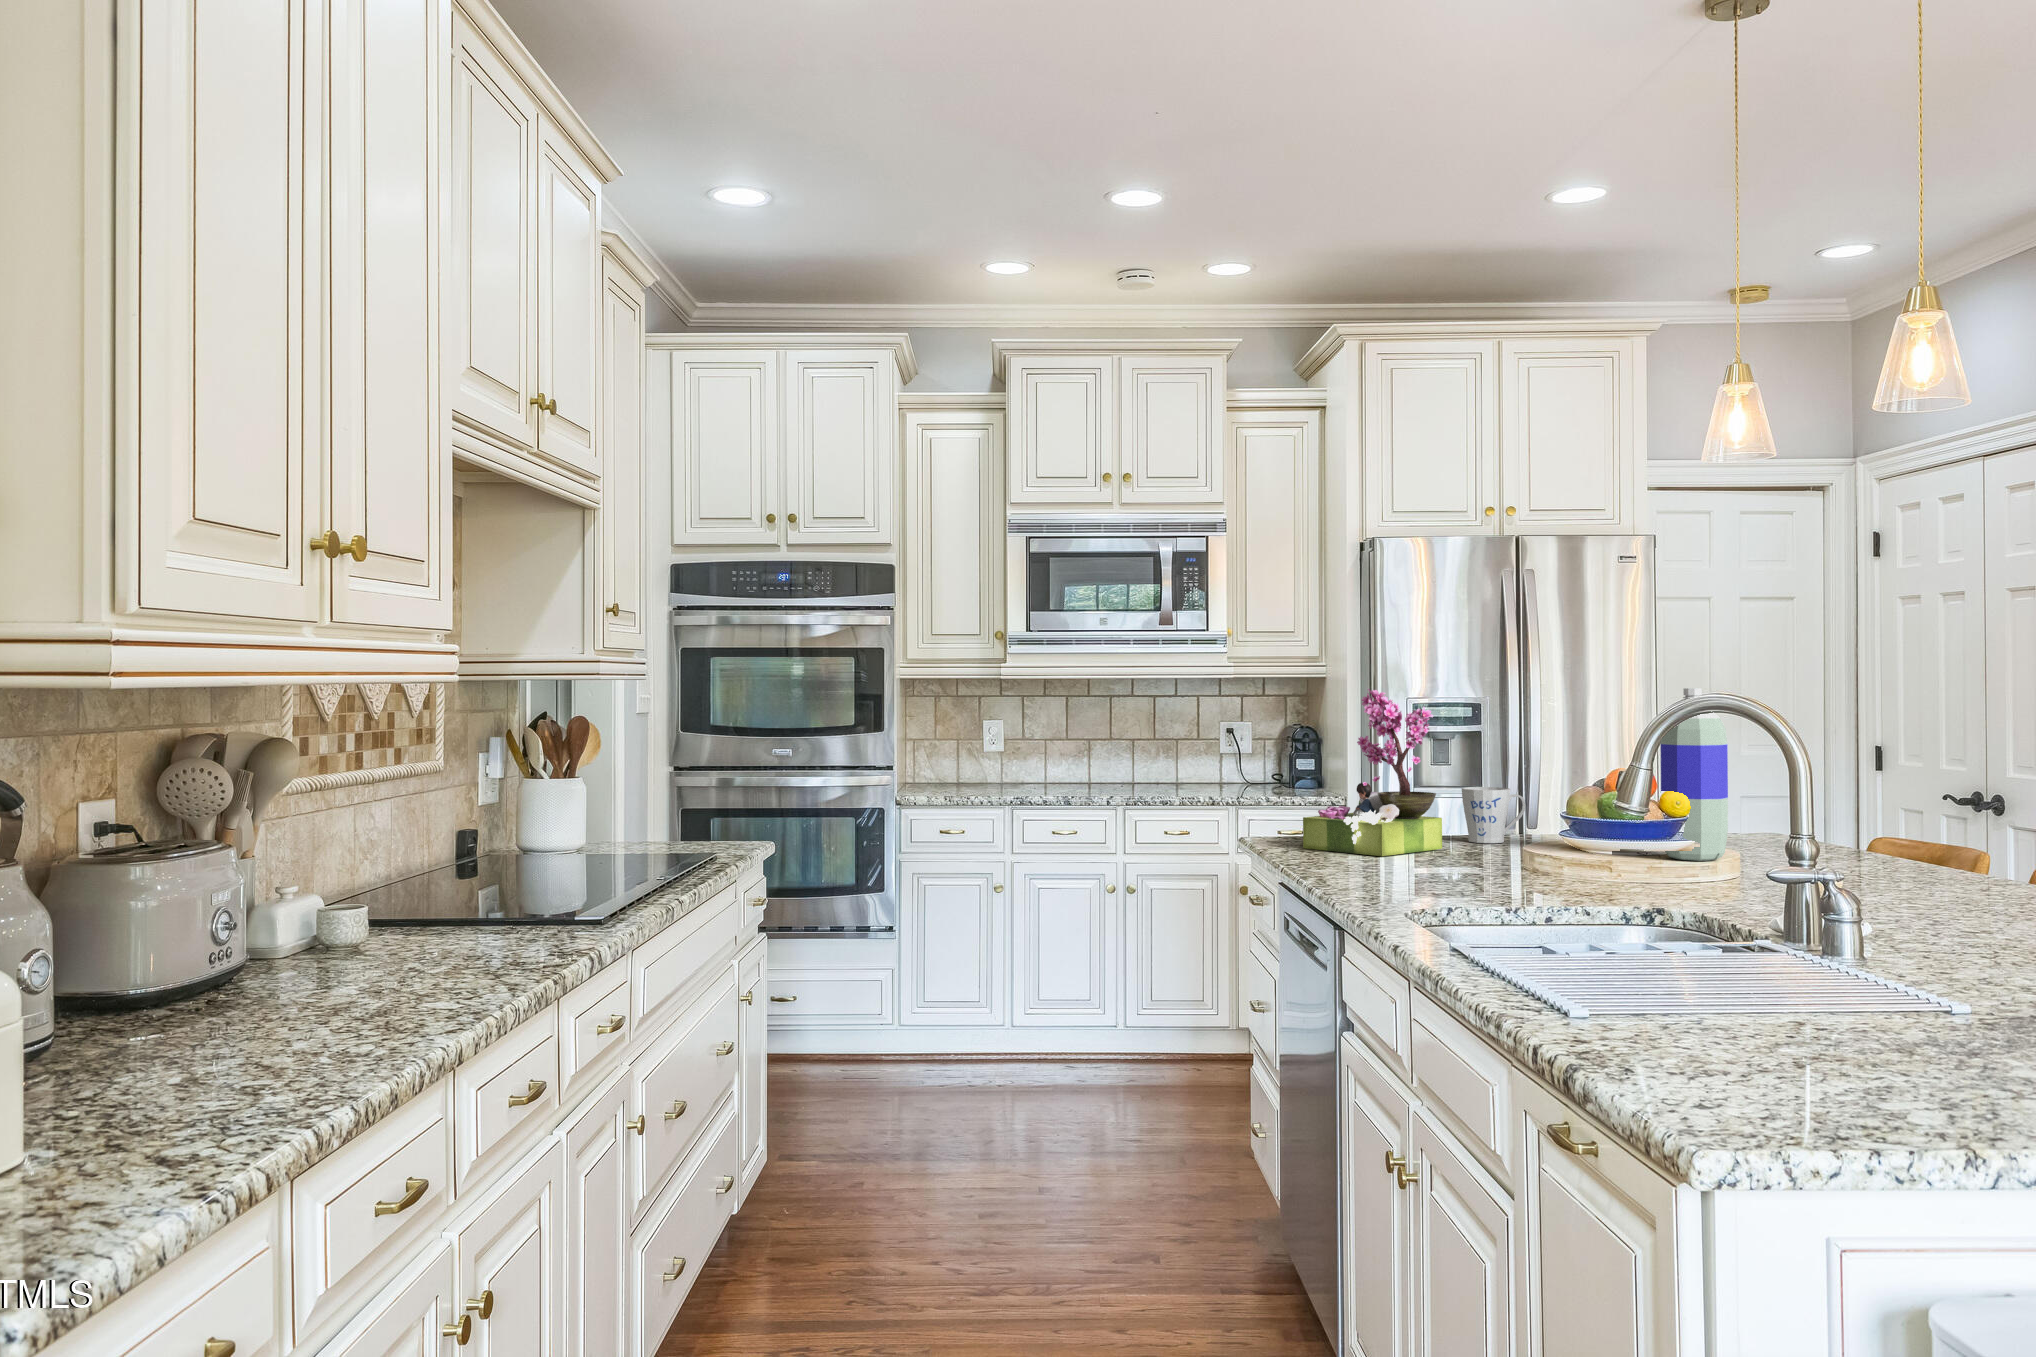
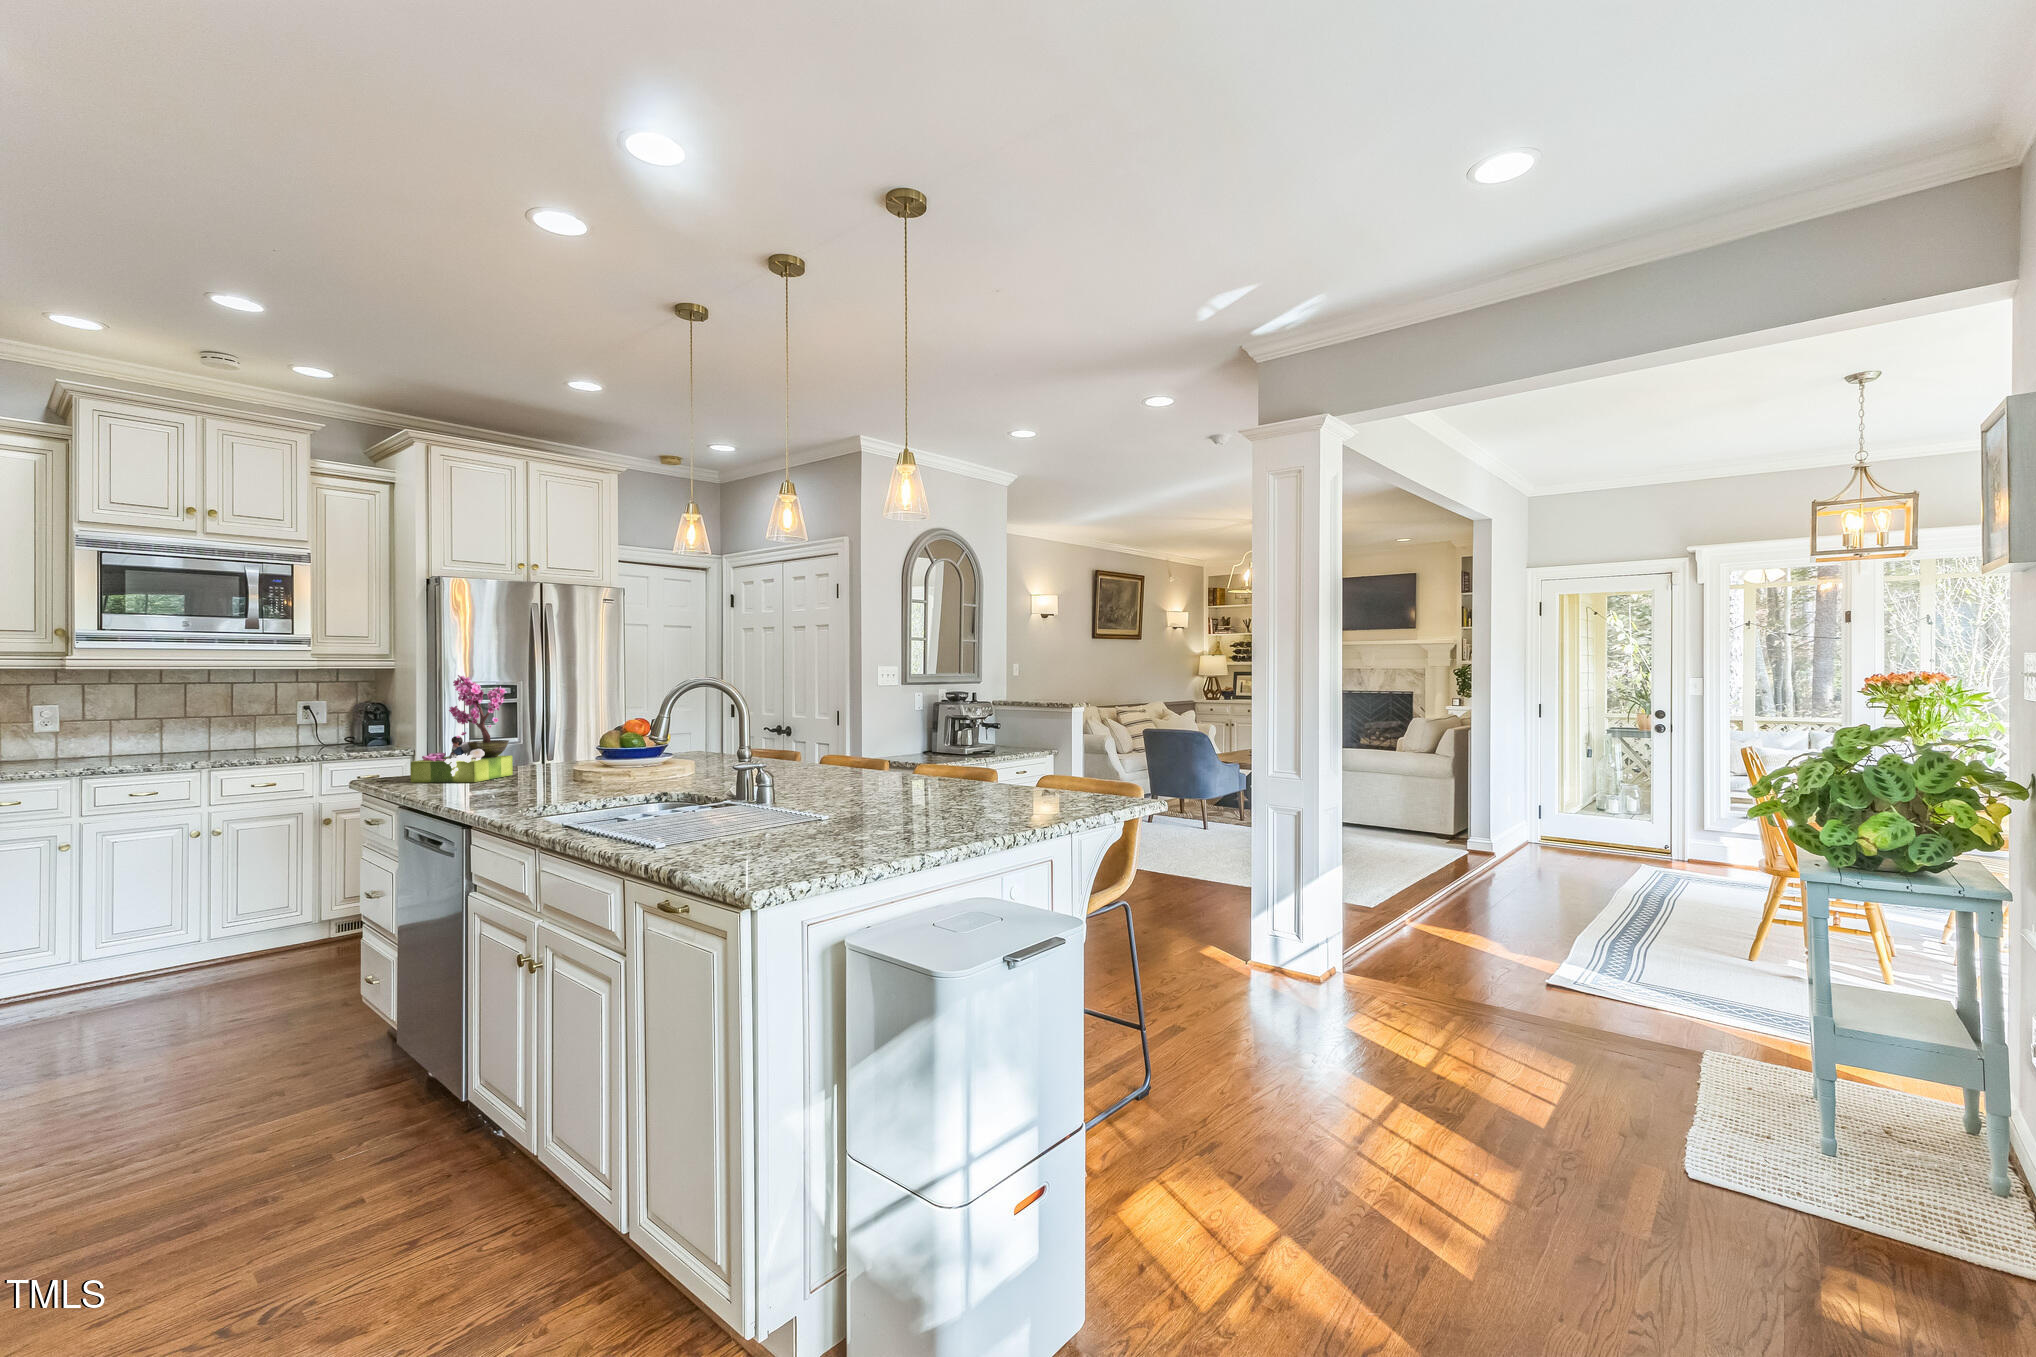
bottle: present [1660,688,1728,861] -> none [647,674,683,769]
mug: present [1461,787,1526,843] -> none [521,735,564,770]

